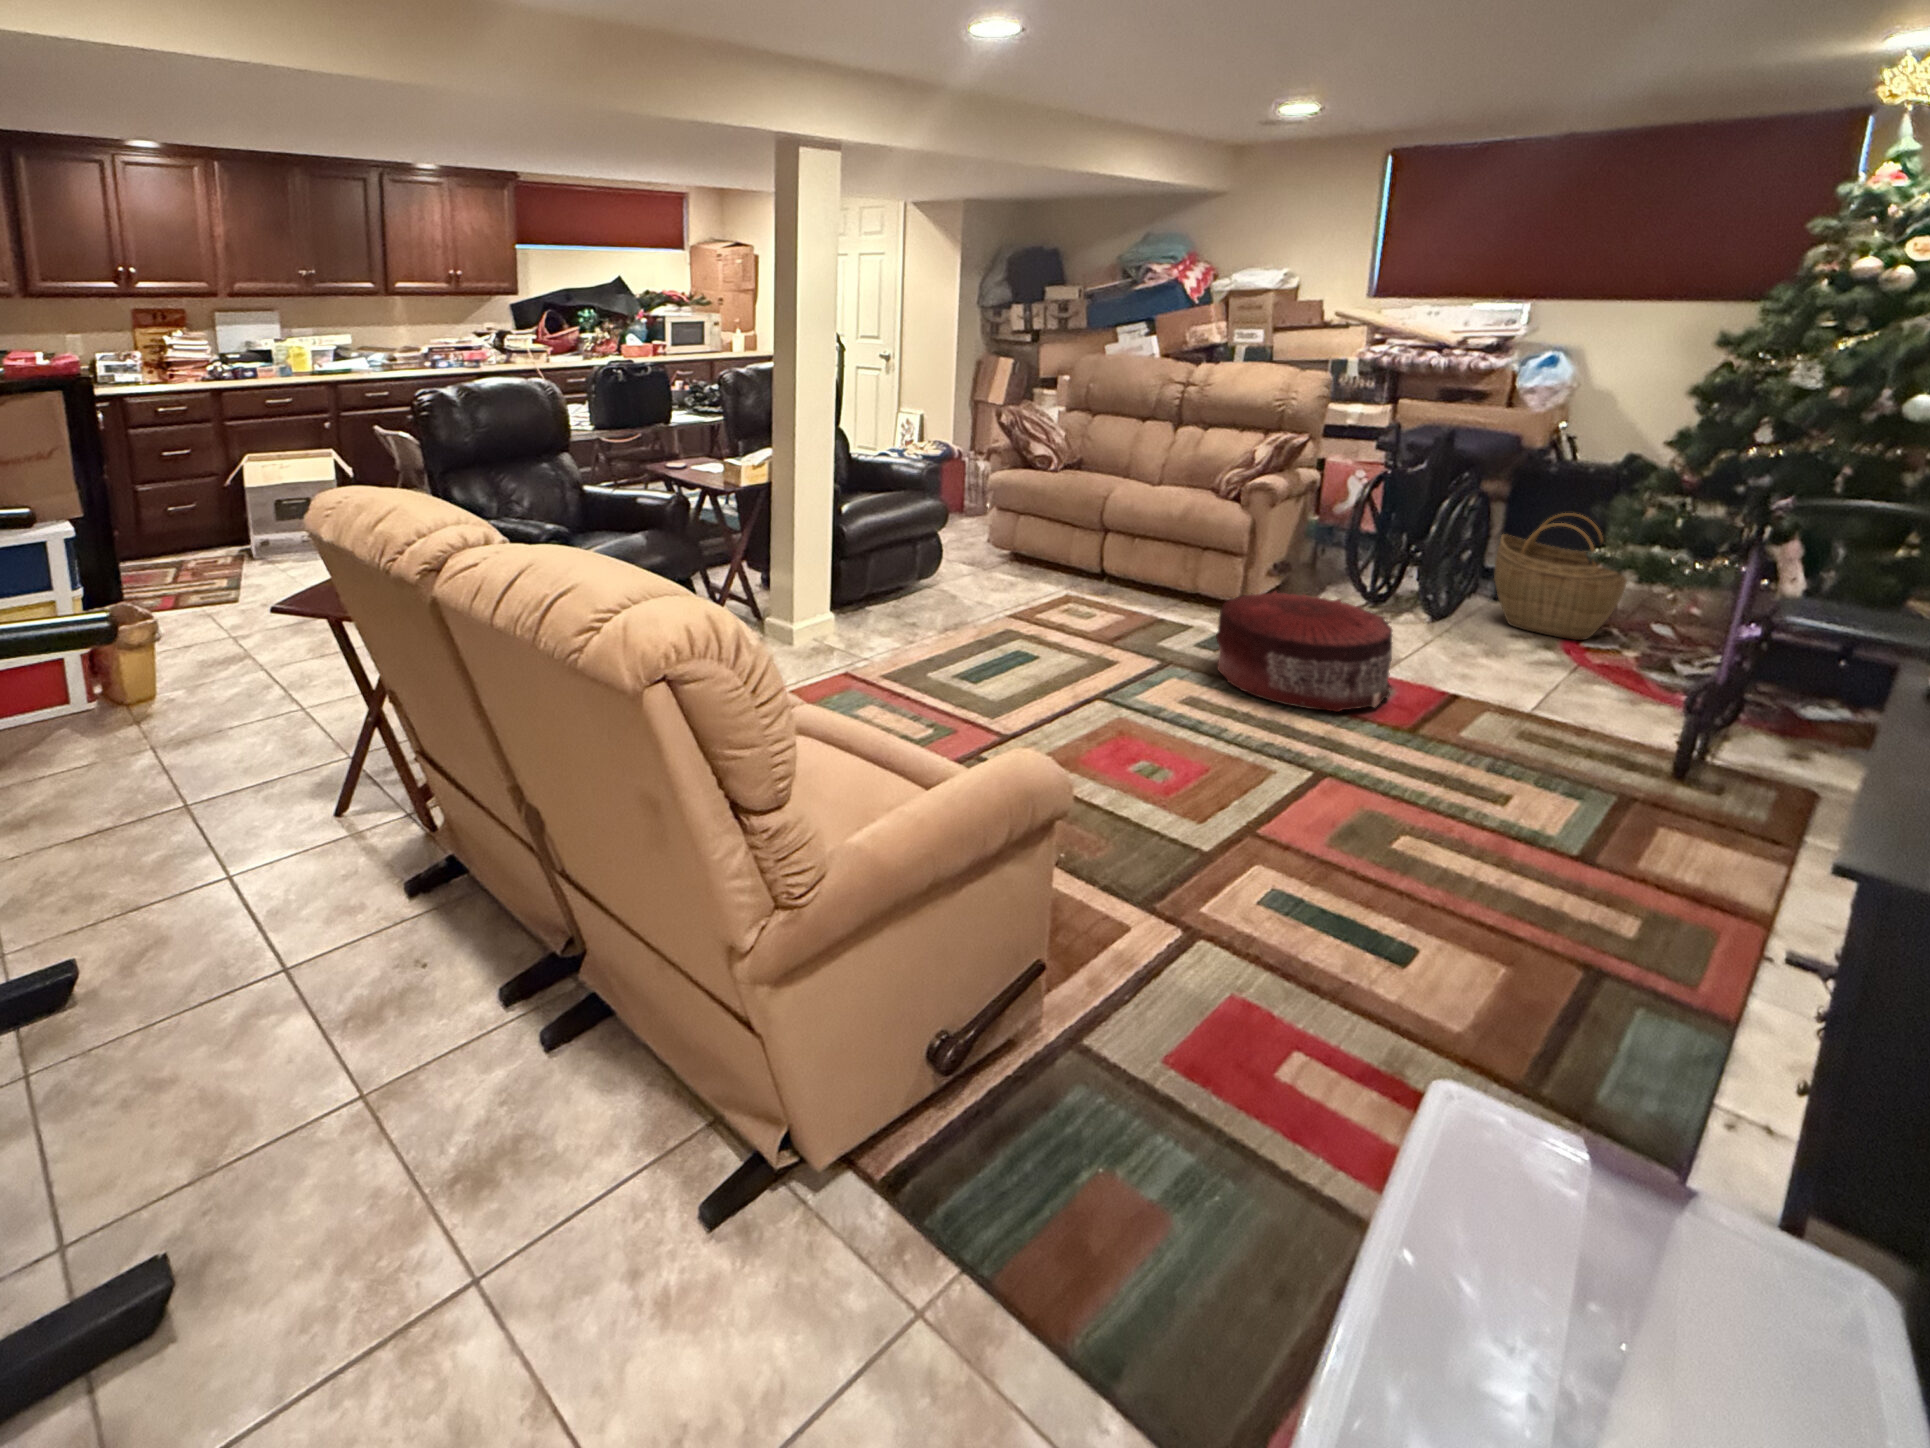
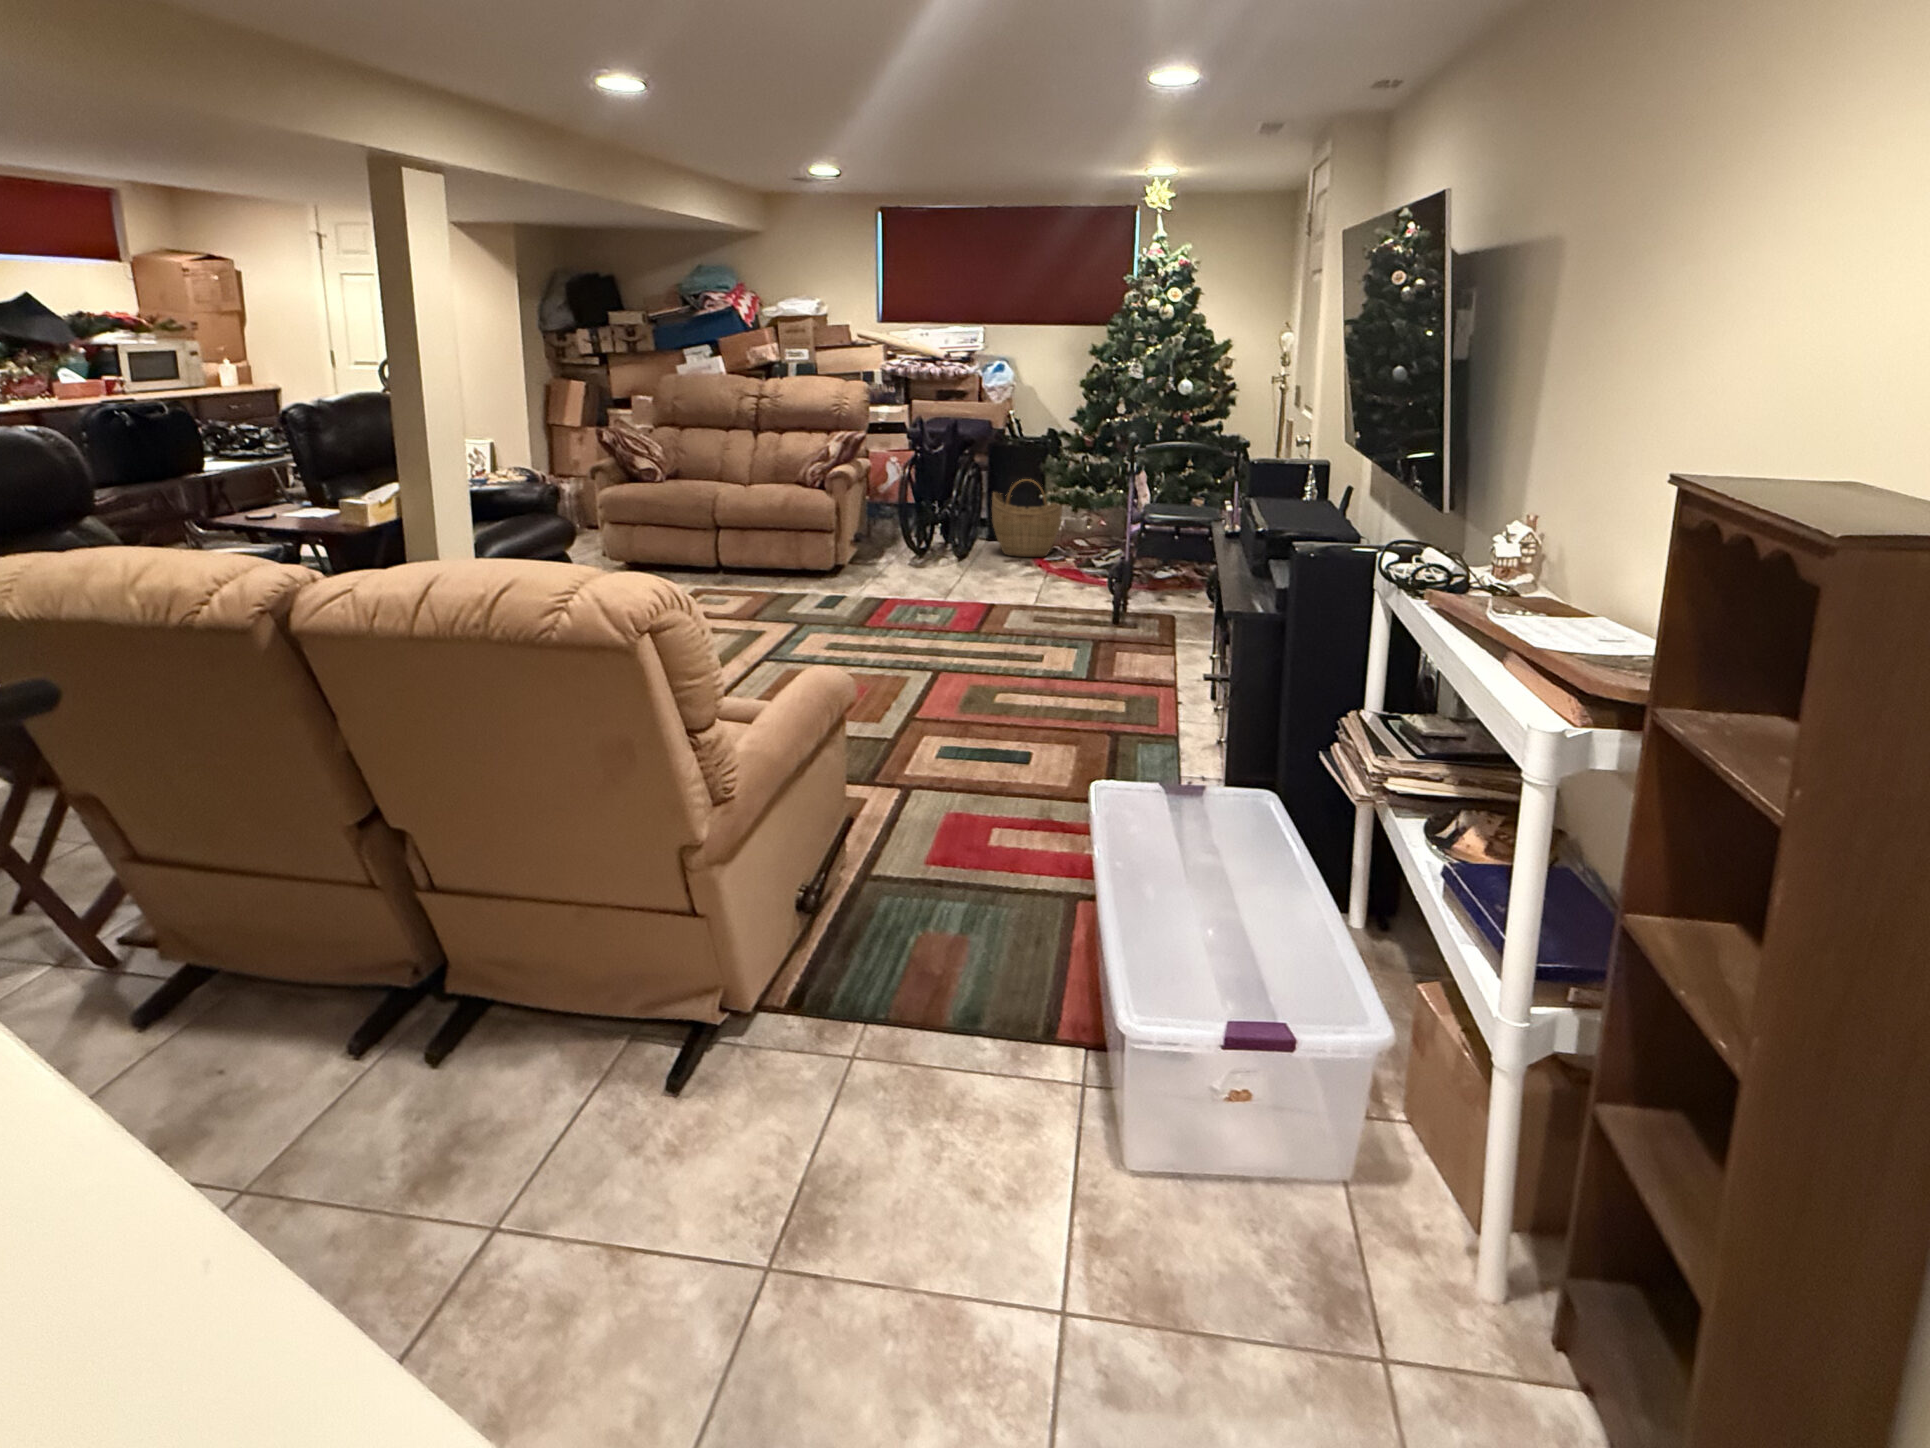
pouf: present [1216,591,1392,712] -> none [839,551,959,635]

